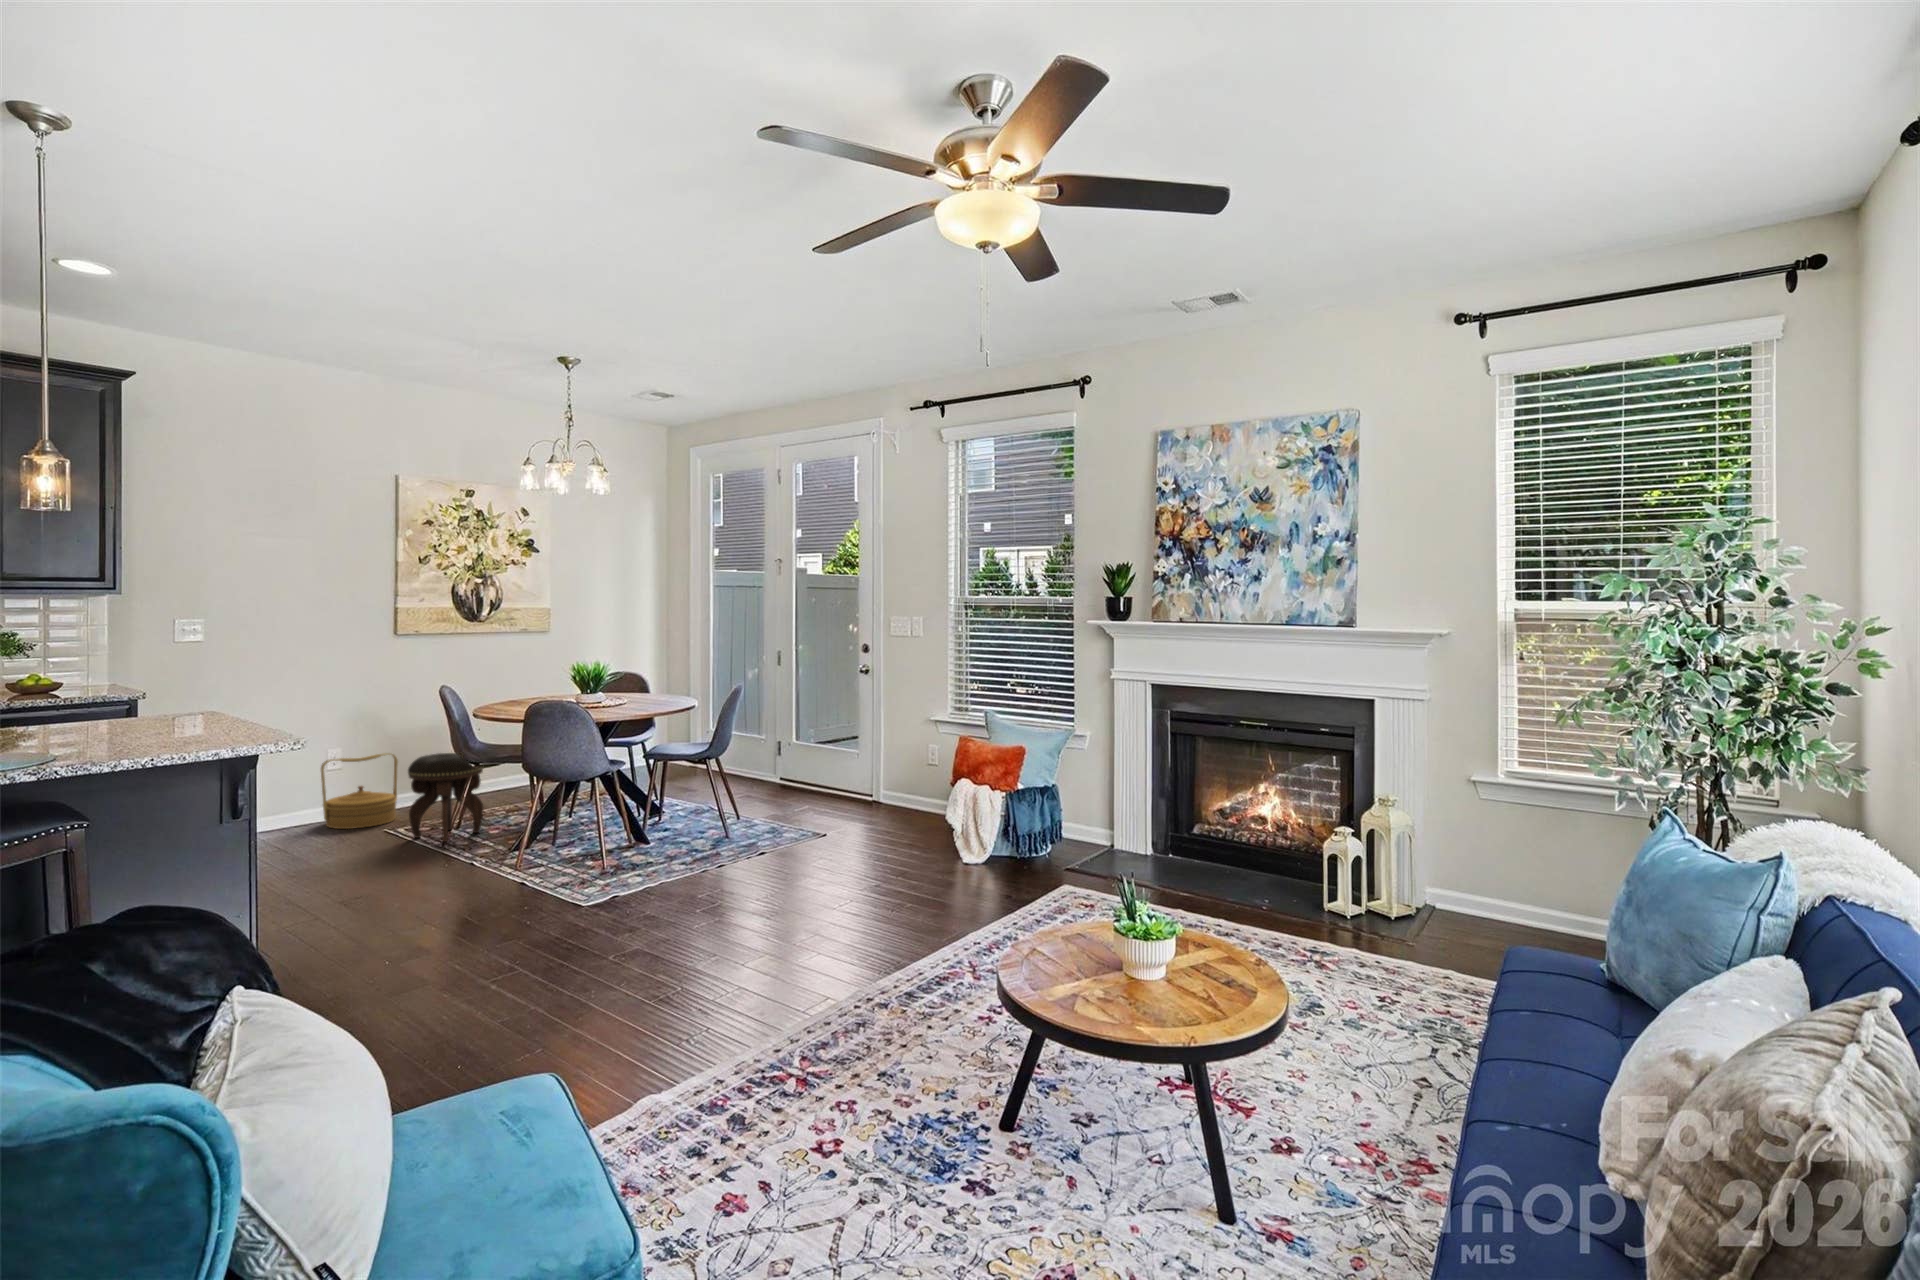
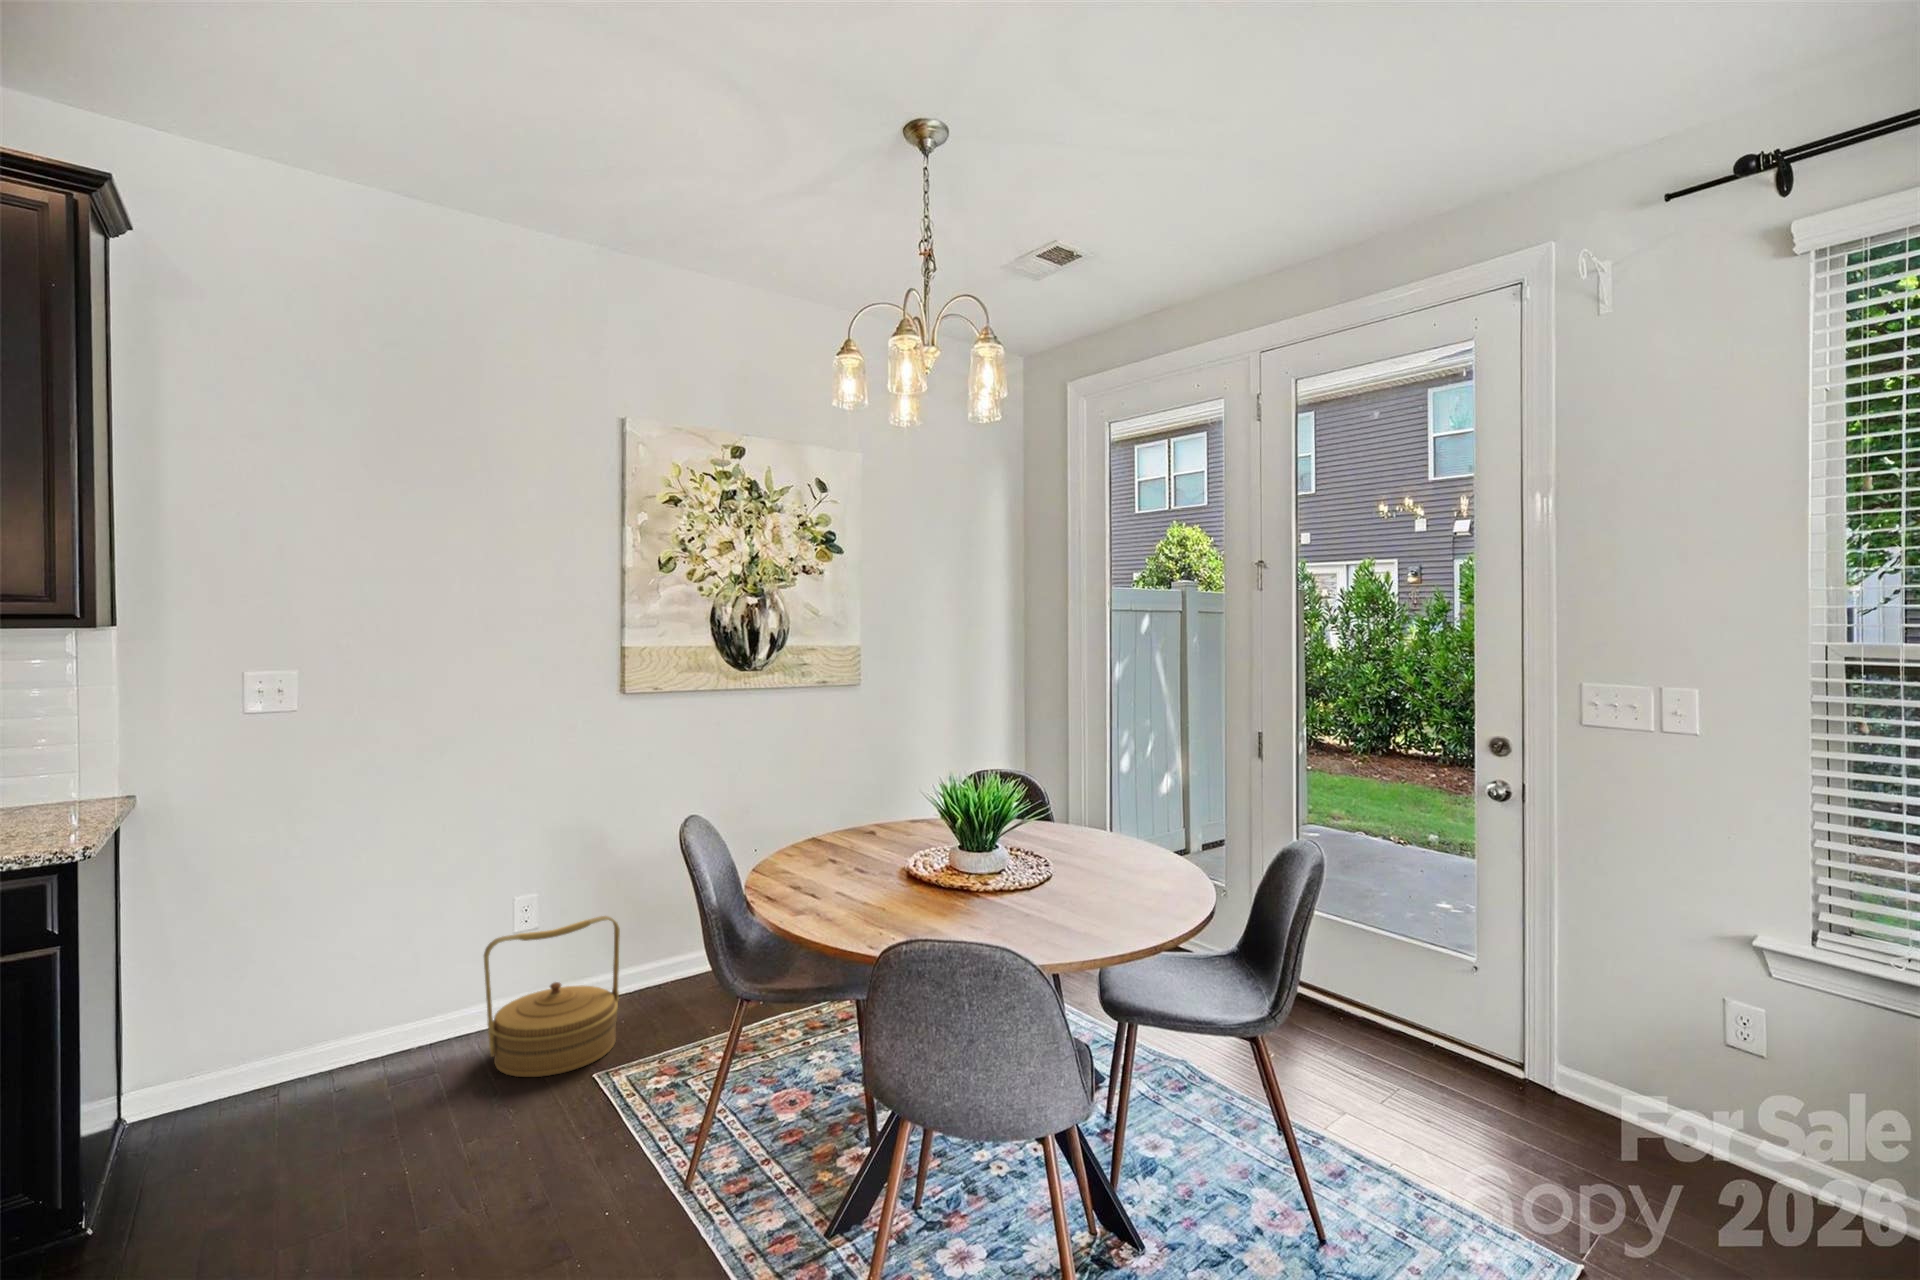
footstool: present [408,753,484,842] -> none [623,942,769,1159]

